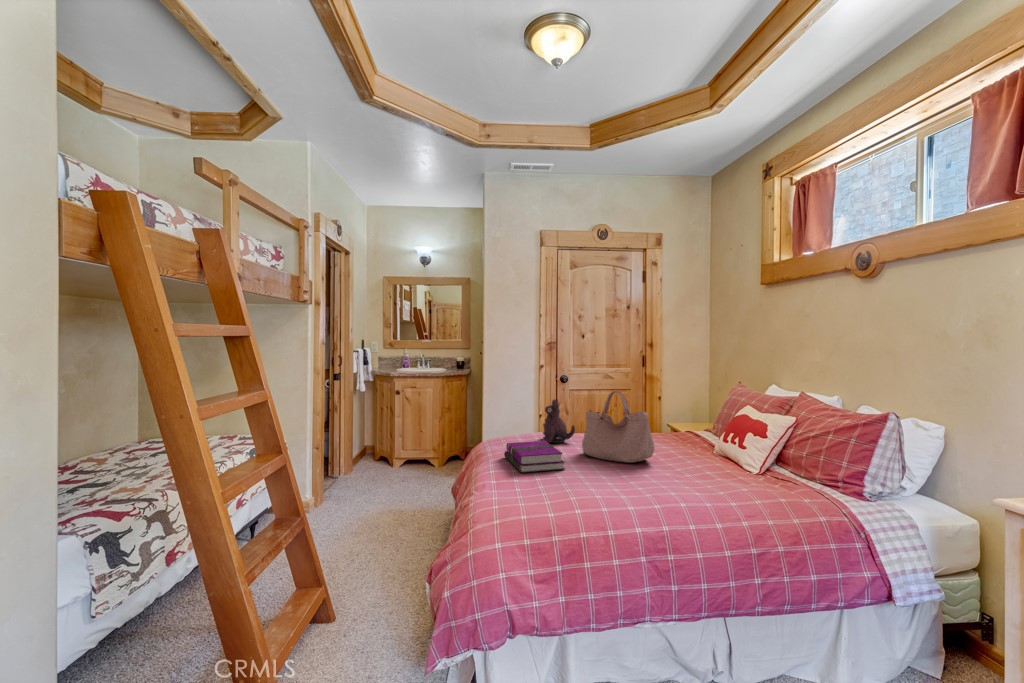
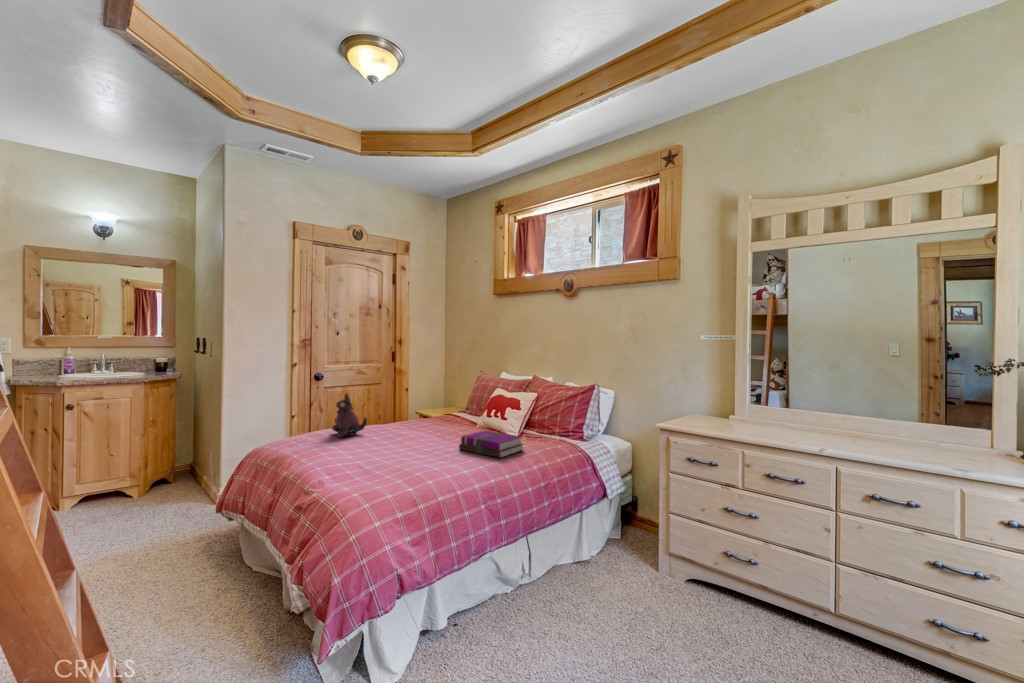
handbag: present [582,390,654,463] -> none [383,381,449,443]
notebook: present [504,441,565,473] -> present [459,431,523,458]

